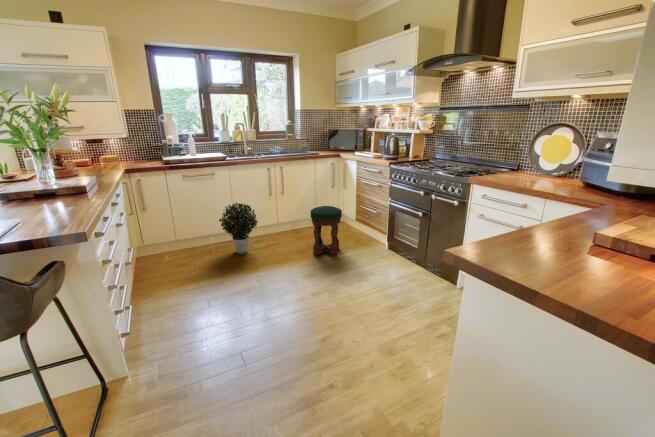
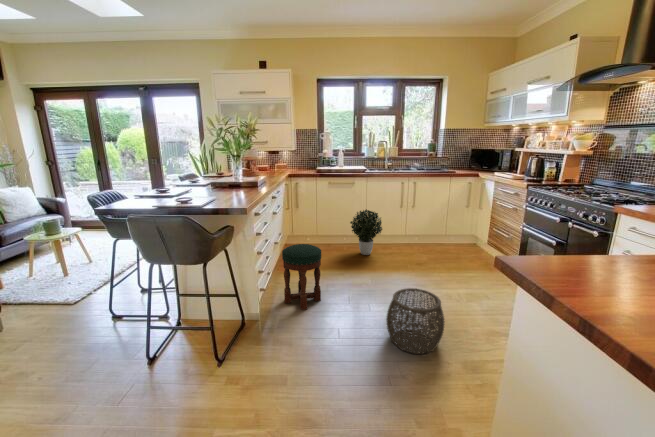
stool: present [310,206,342,256] -> present [282,244,321,310]
woven basket: none [298,284,359,356] -> present [386,288,445,354]

